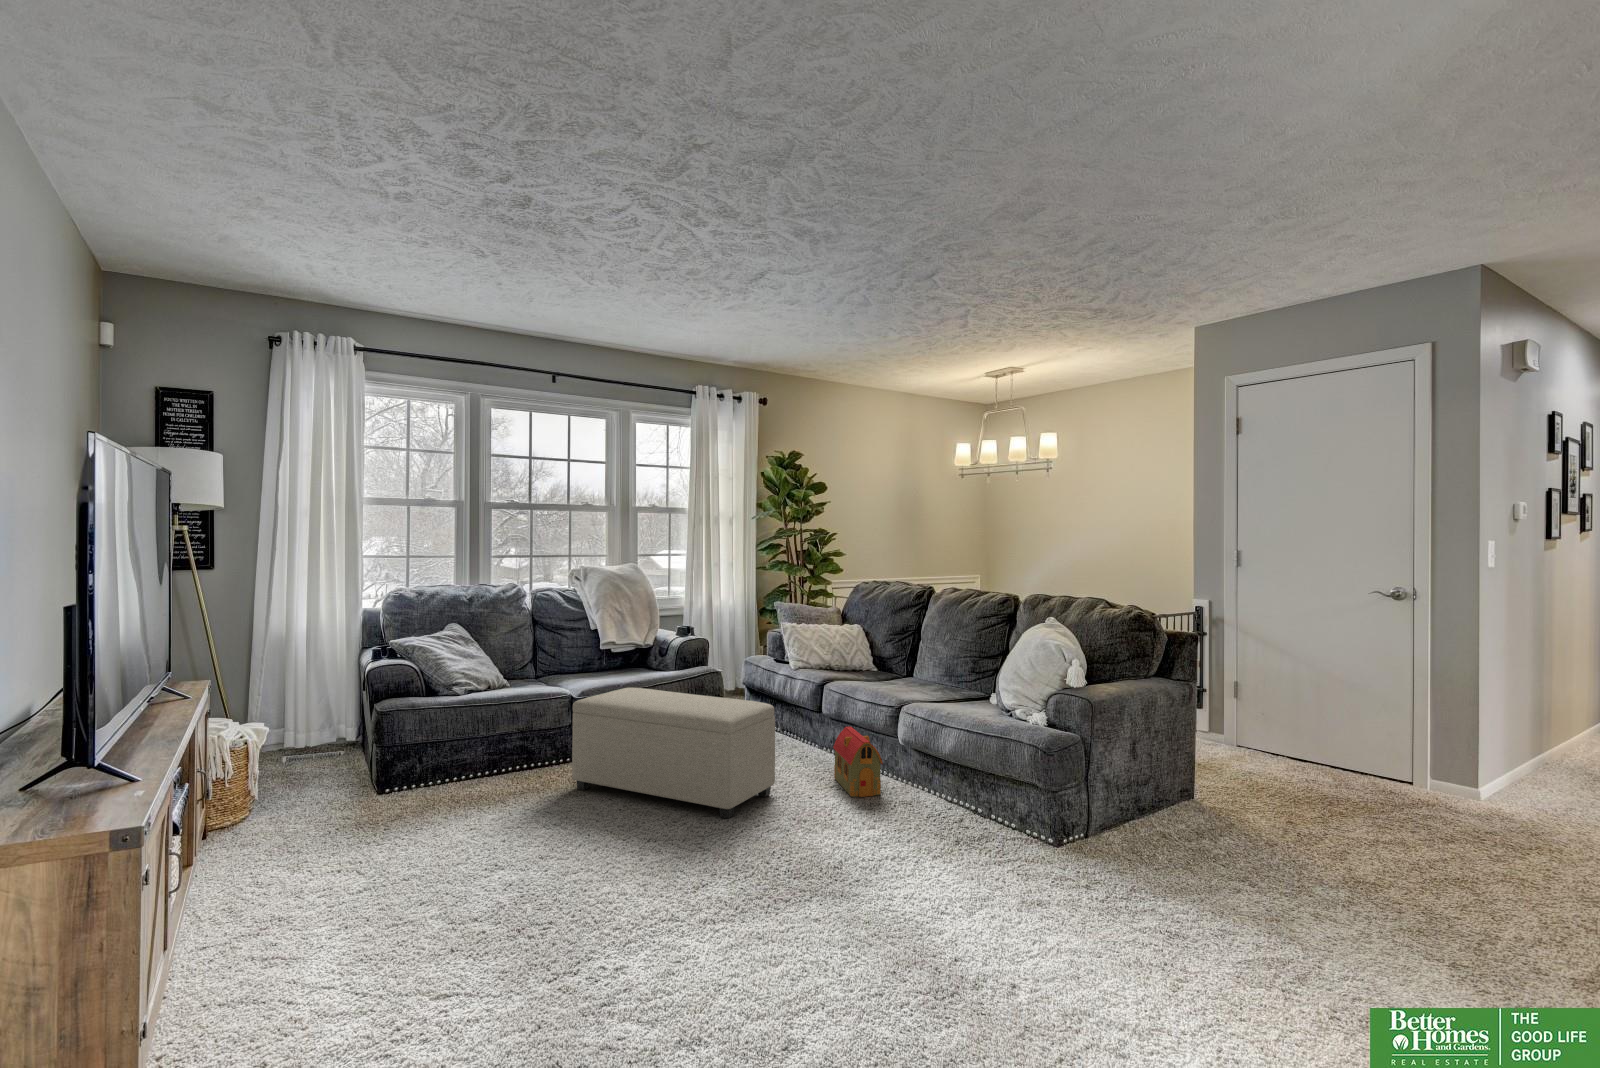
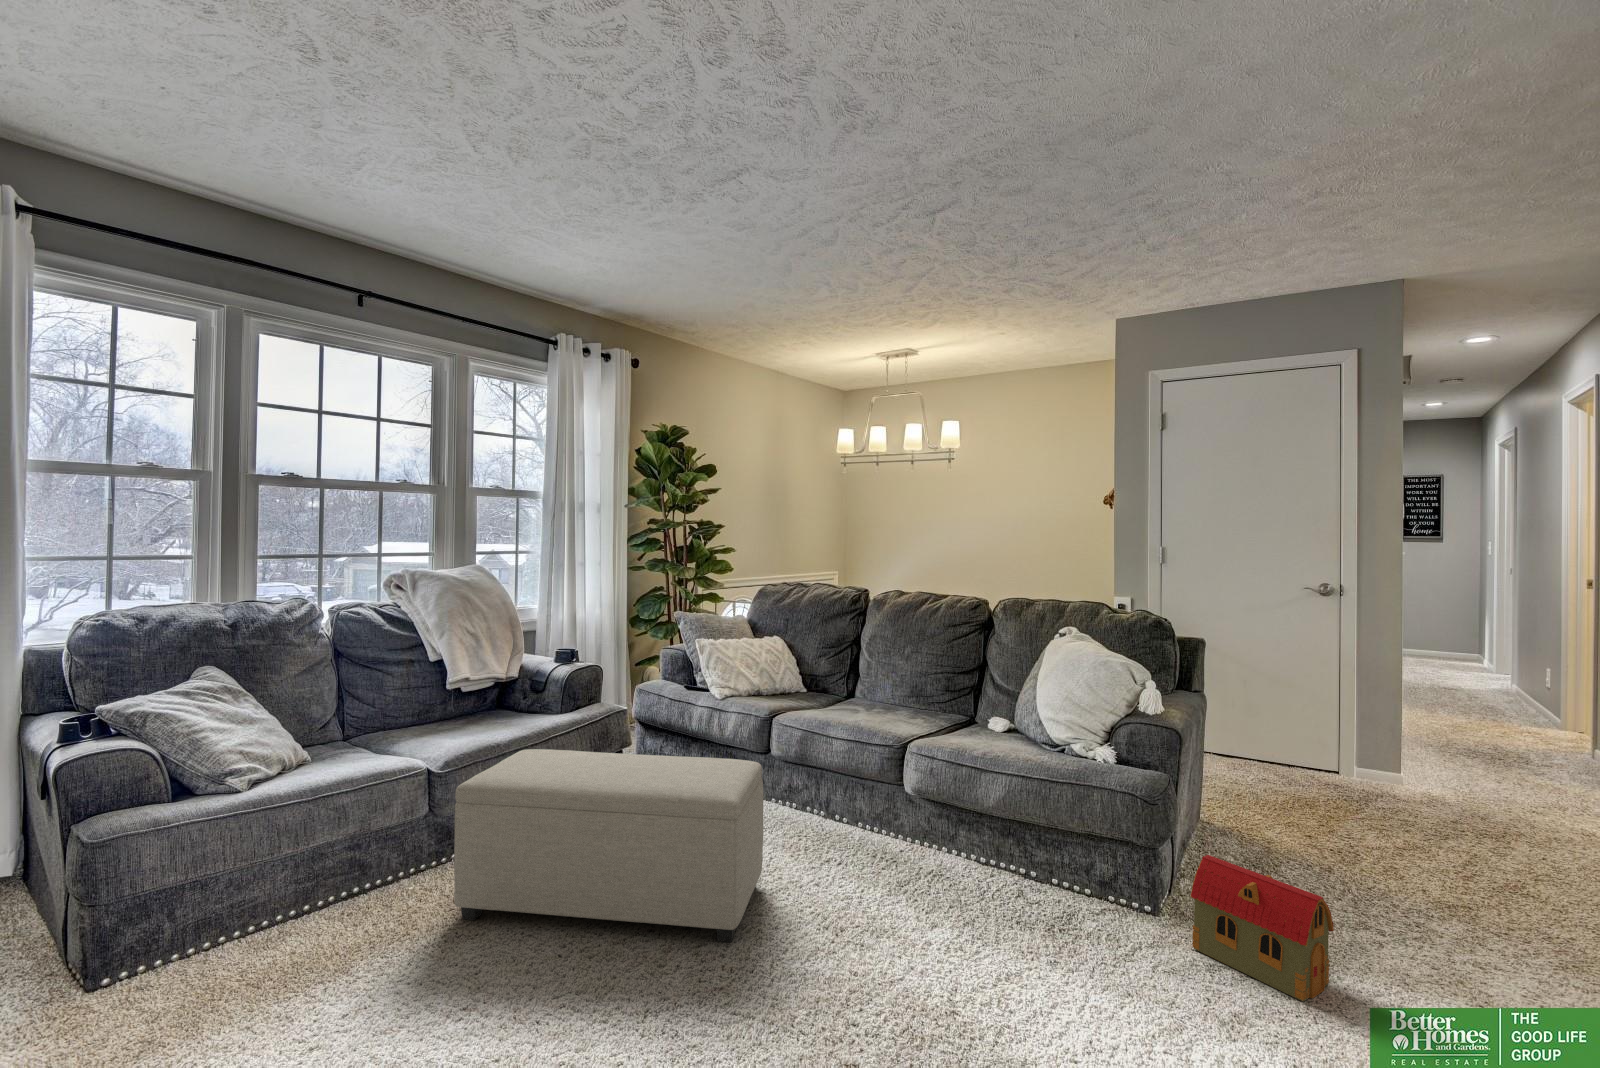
toy house: present [833,727,883,797] -> present [1190,855,1334,1001]

